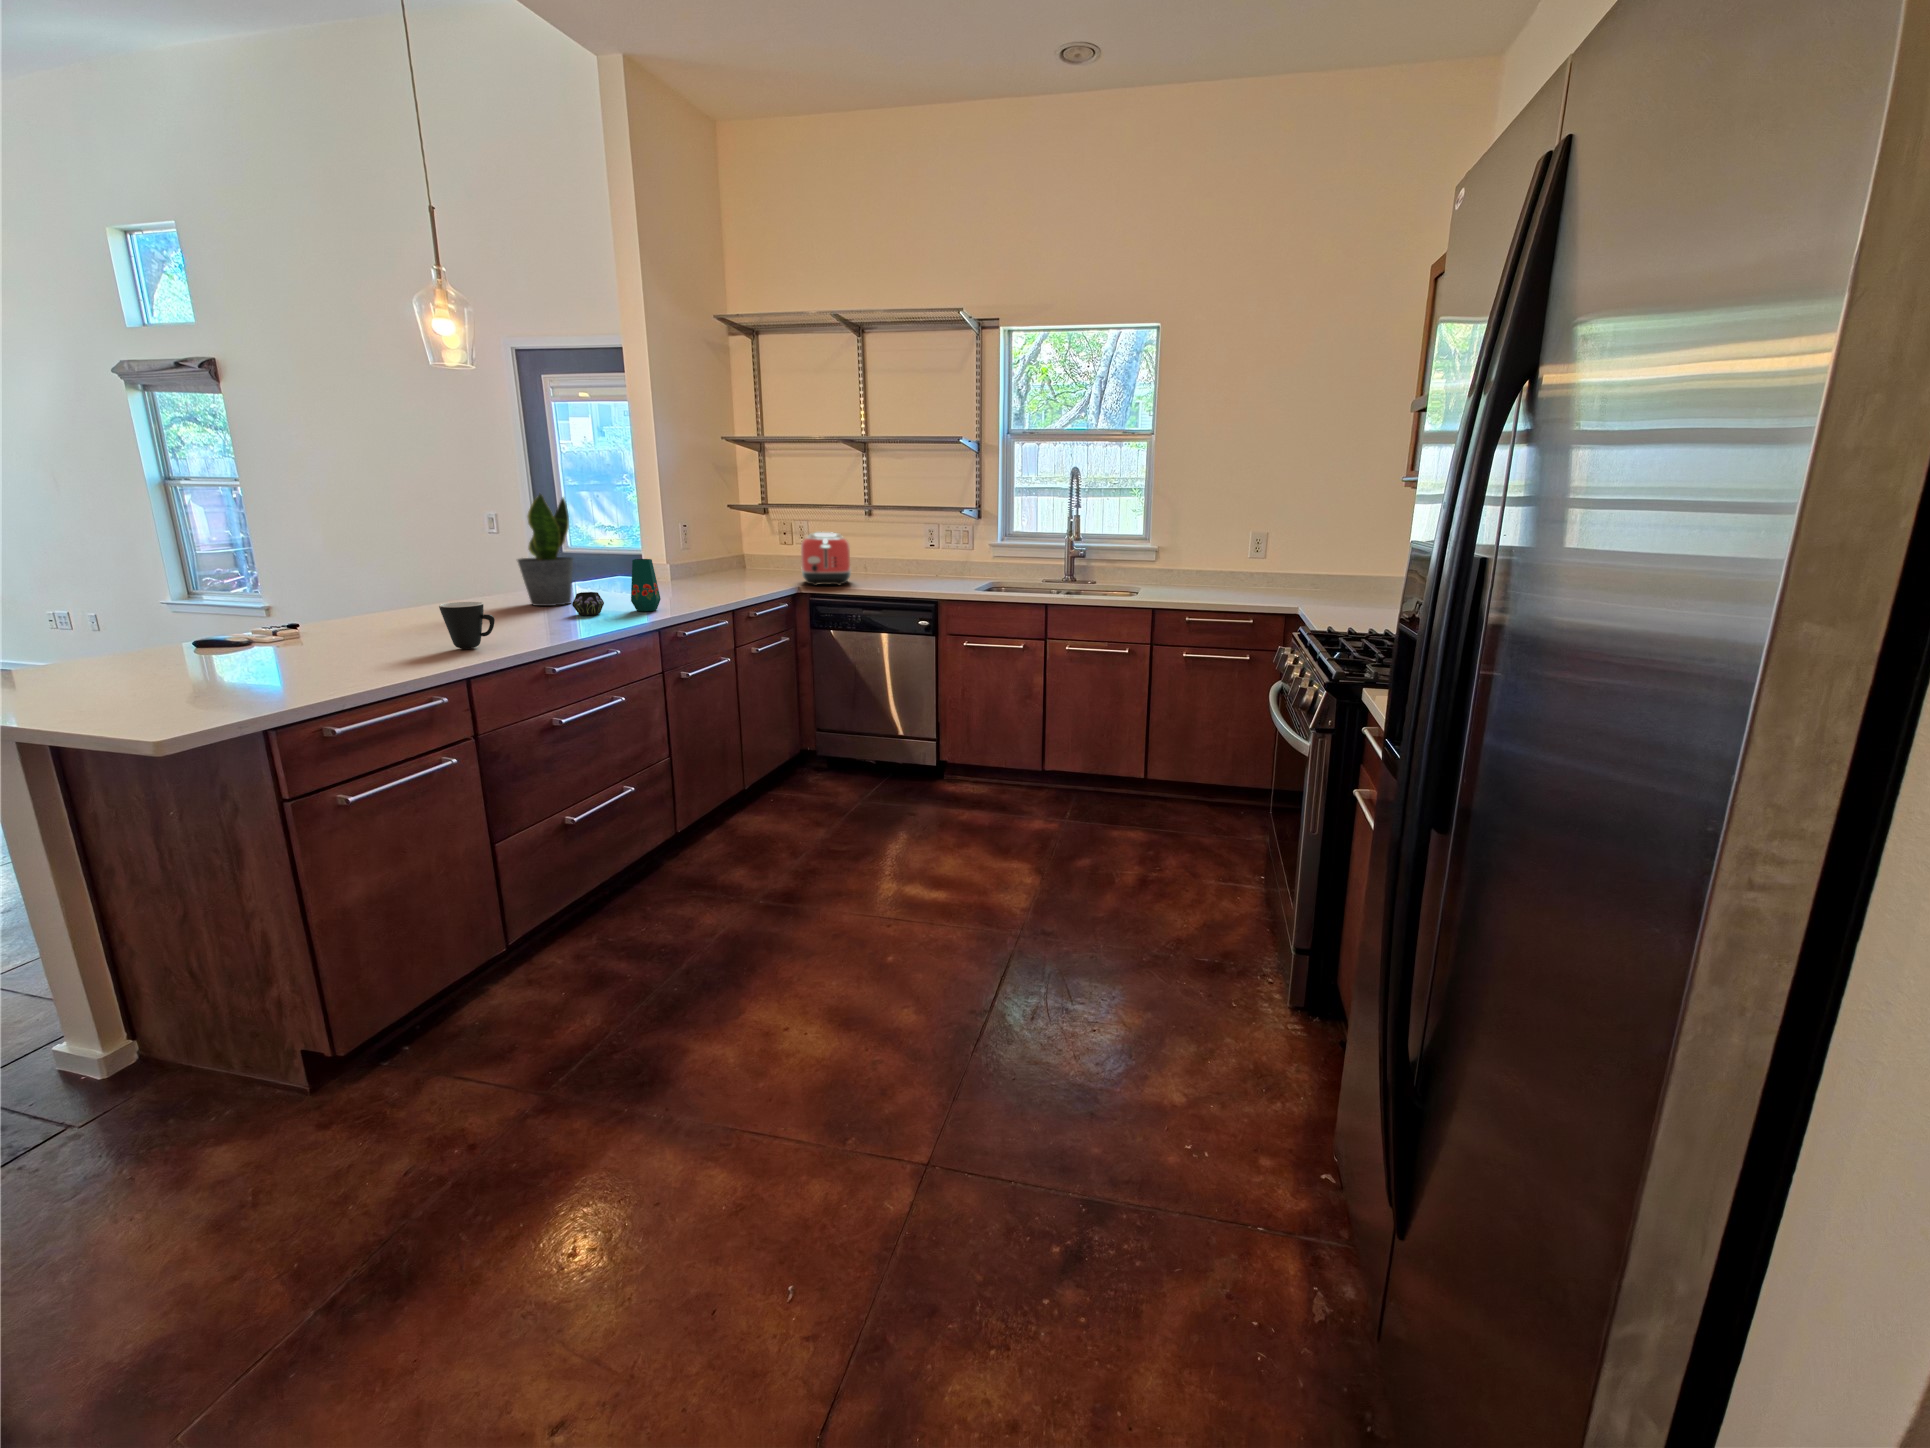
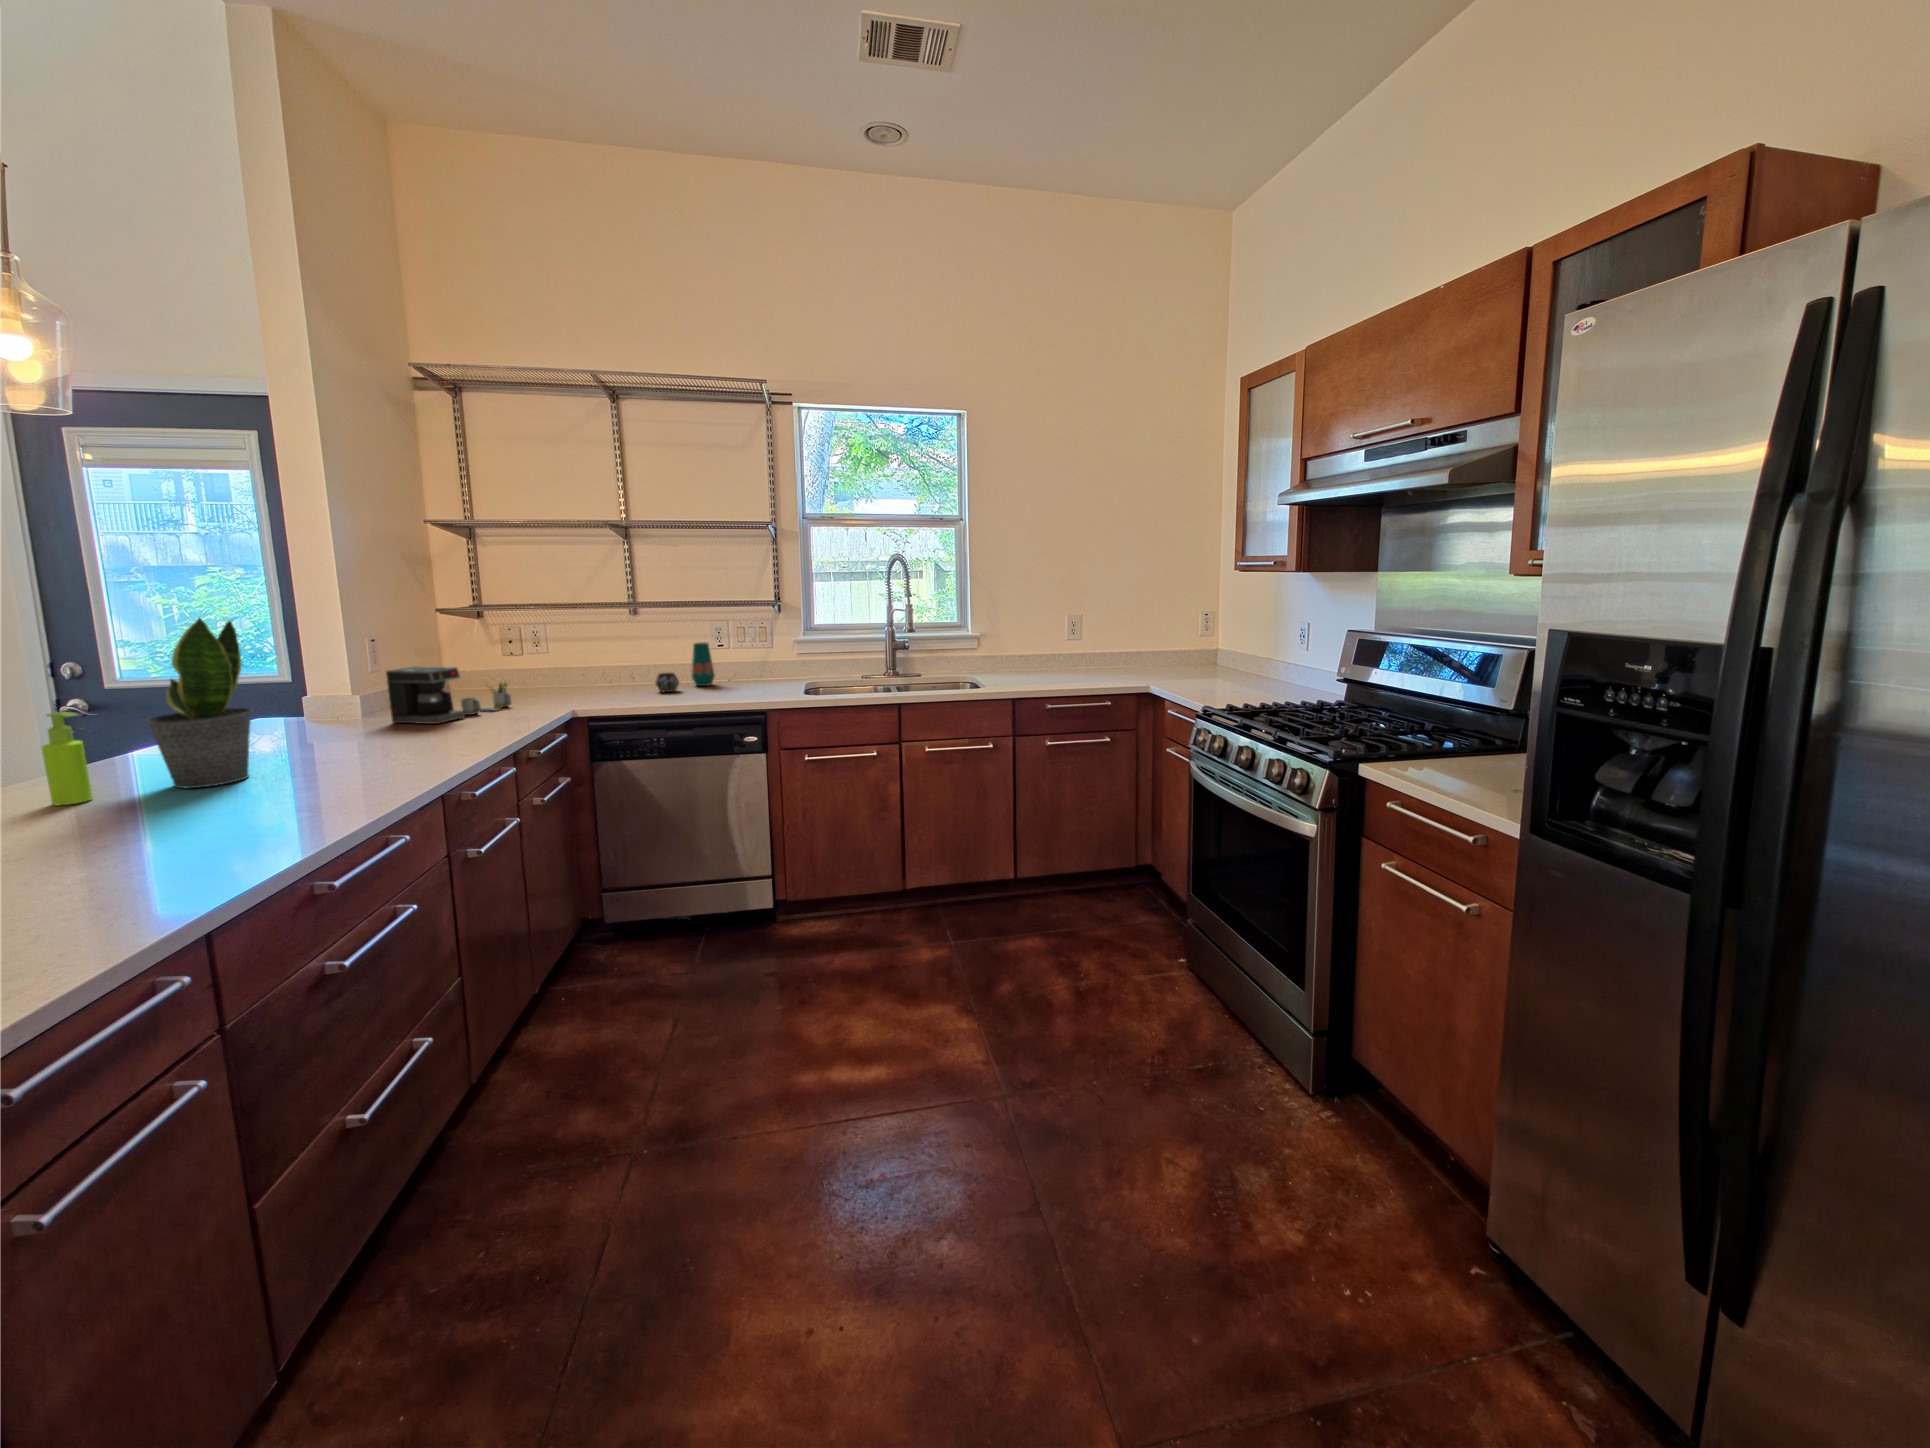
toaster: present [801,532,851,586] -> none [566,639,640,708]
coffee maker: none [680,544,765,586] -> present [386,666,511,724]
soap dispenser: none [465,549,490,607] -> present [42,712,93,805]
vase: present [572,559,661,615] -> present [655,642,715,692]
mug: present [439,602,495,649] -> none [123,806,230,886]

